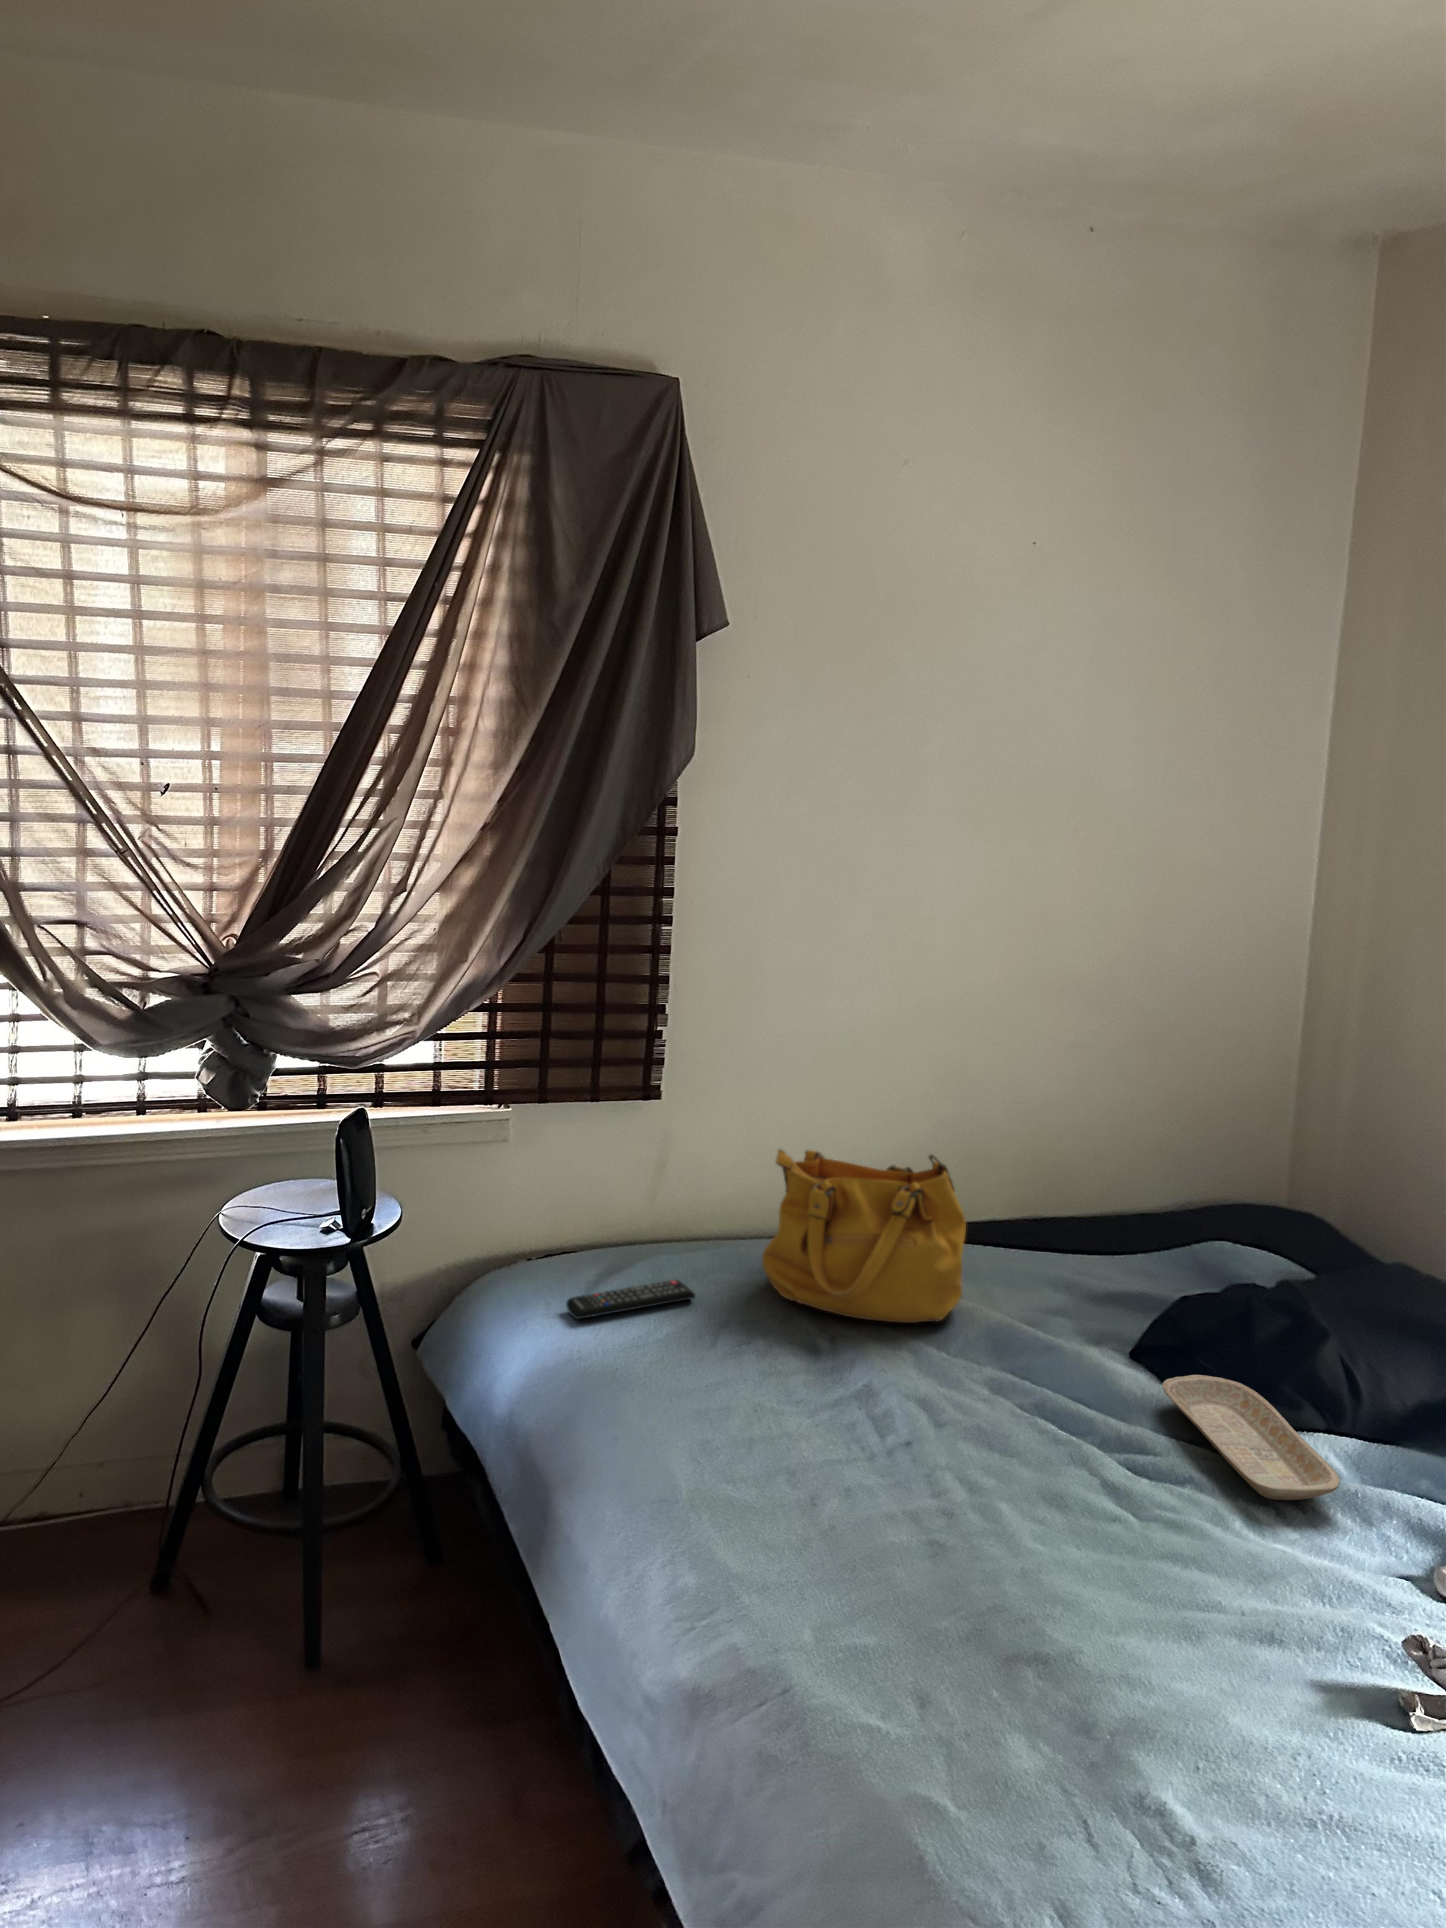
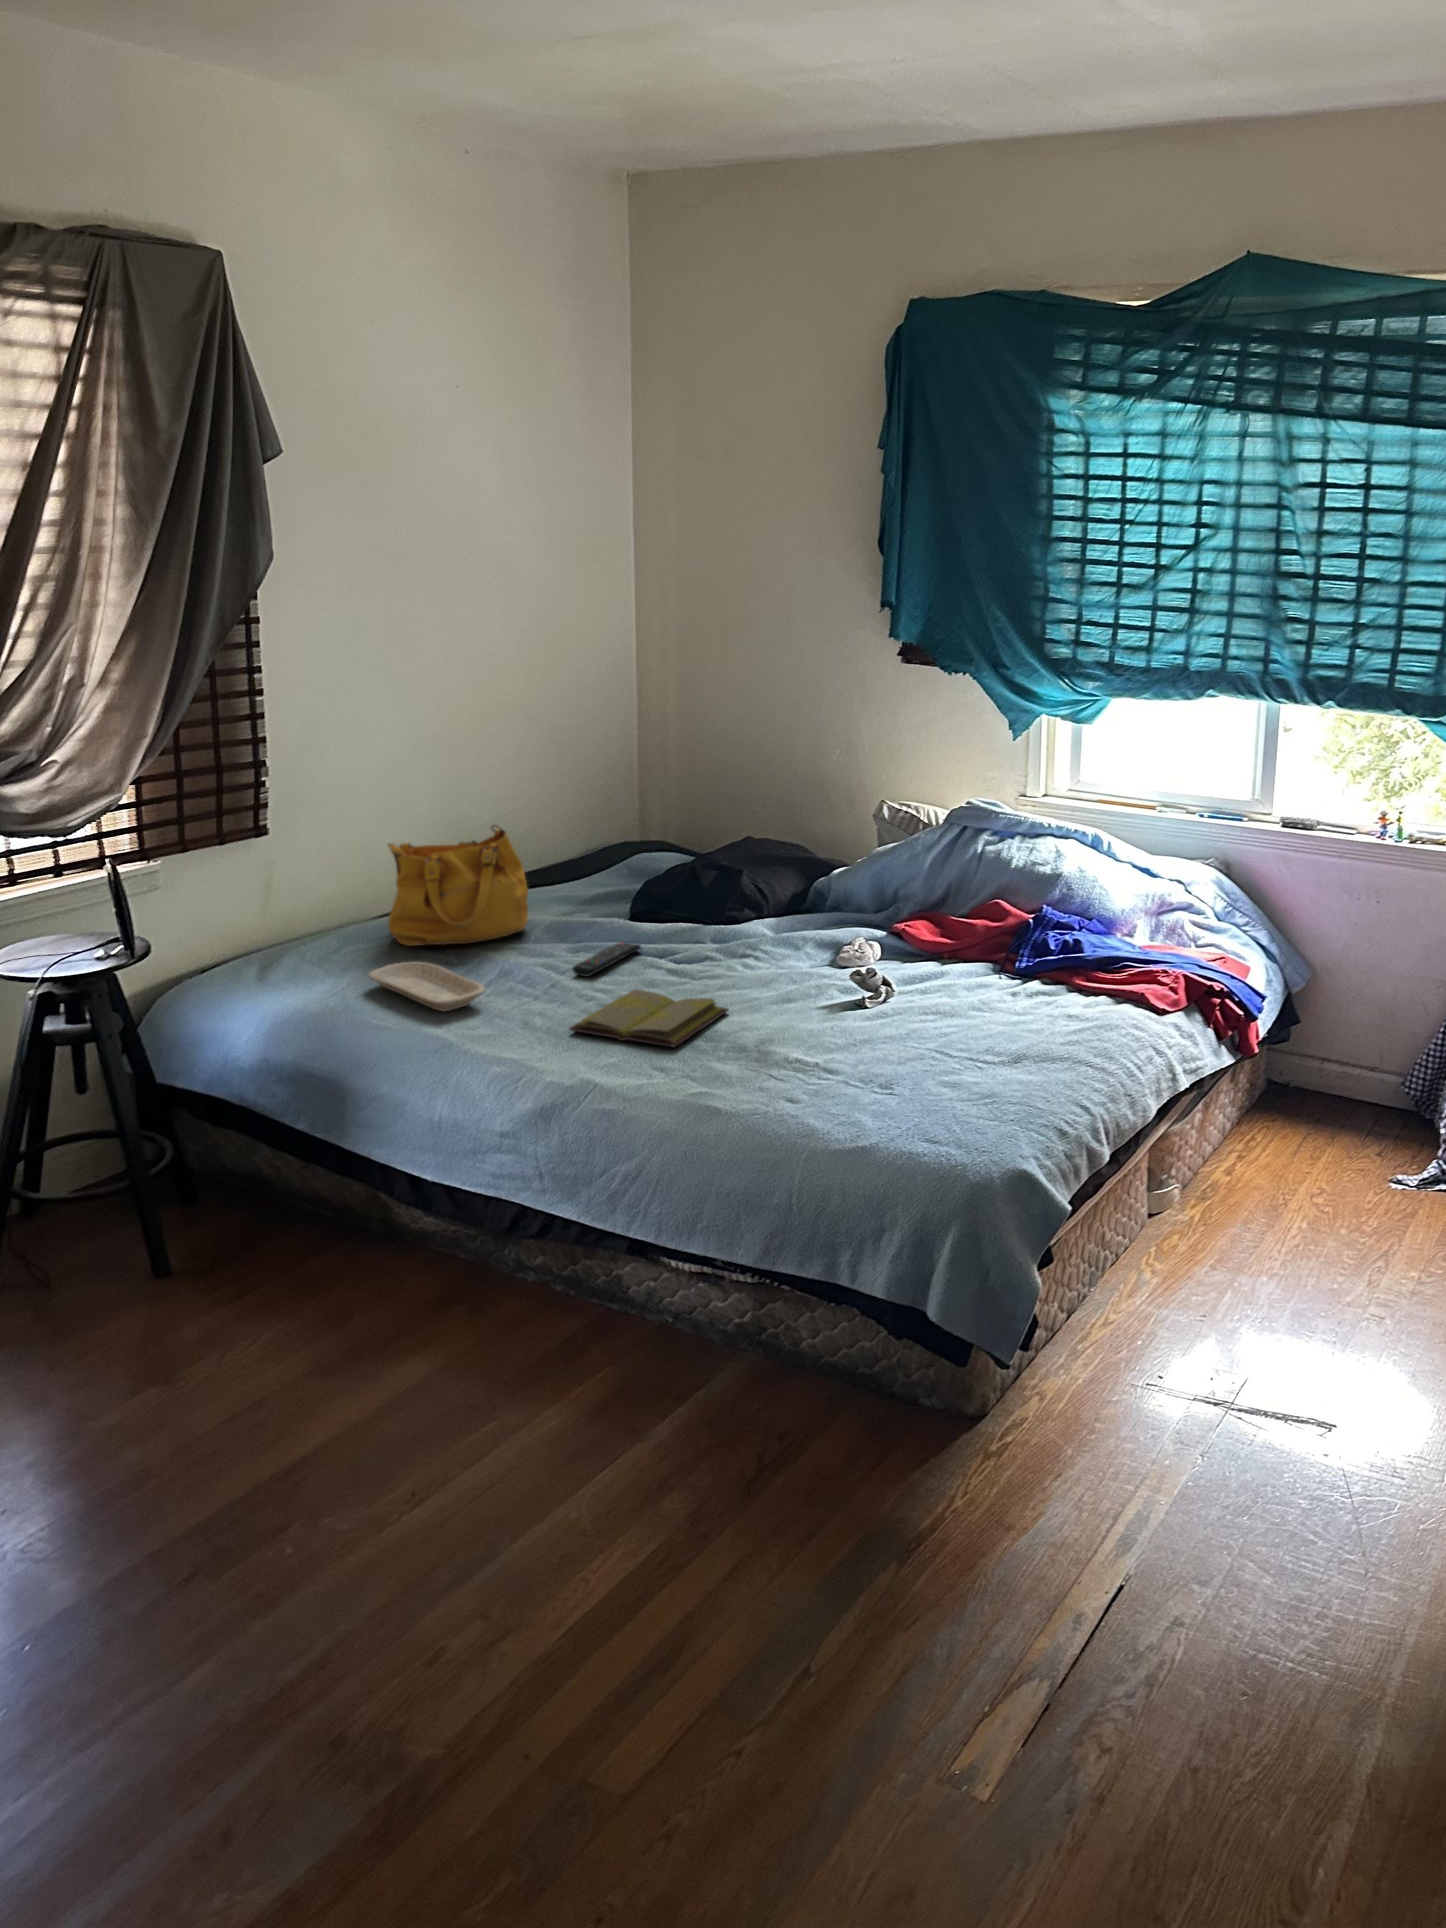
remote control: present [566,1280,695,1319] -> present [573,942,641,977]
tray: present [1162,1375,1340,1500] -> present [369,962,484,1012]
diary: none [846,1515,1139,1690] -> present [569,989,728,1047]

